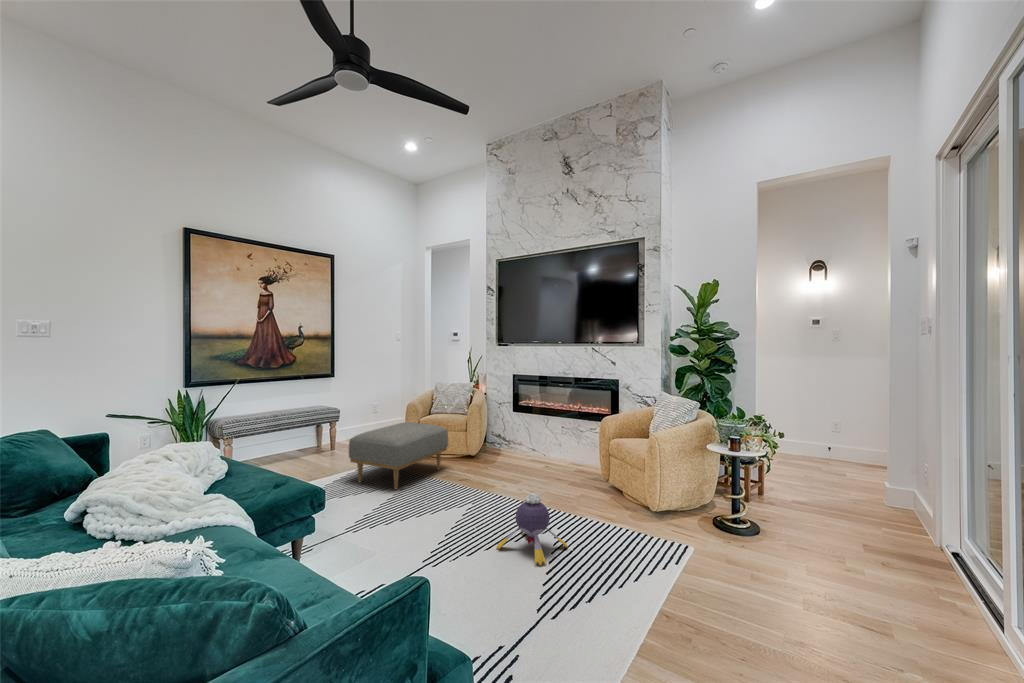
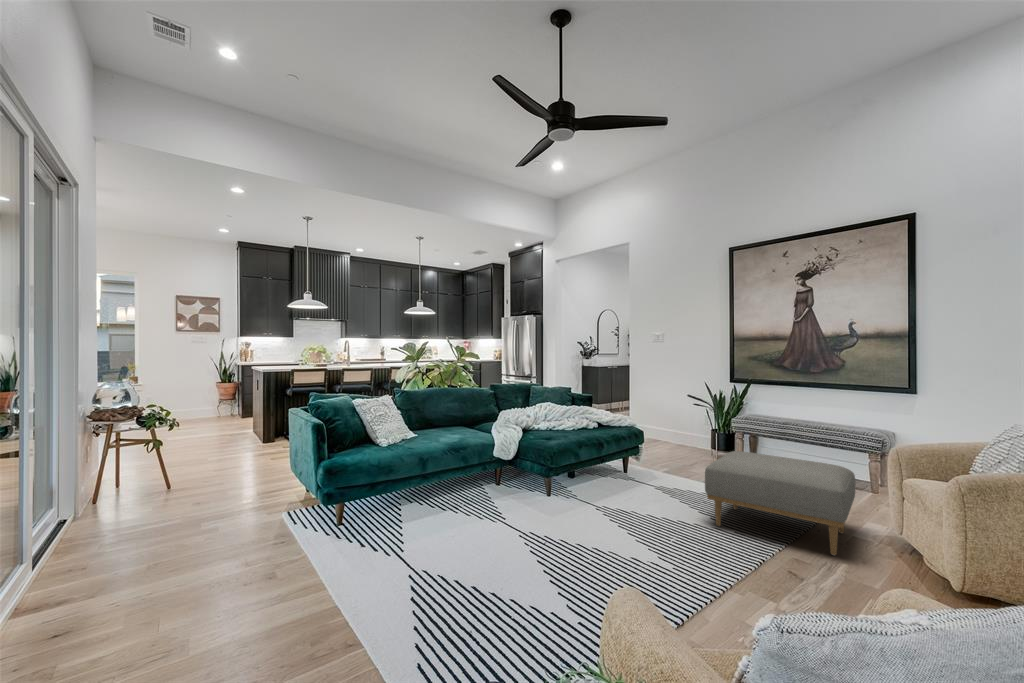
plush toy: present [497,493,567,566] -> none [491,521,581,616]

